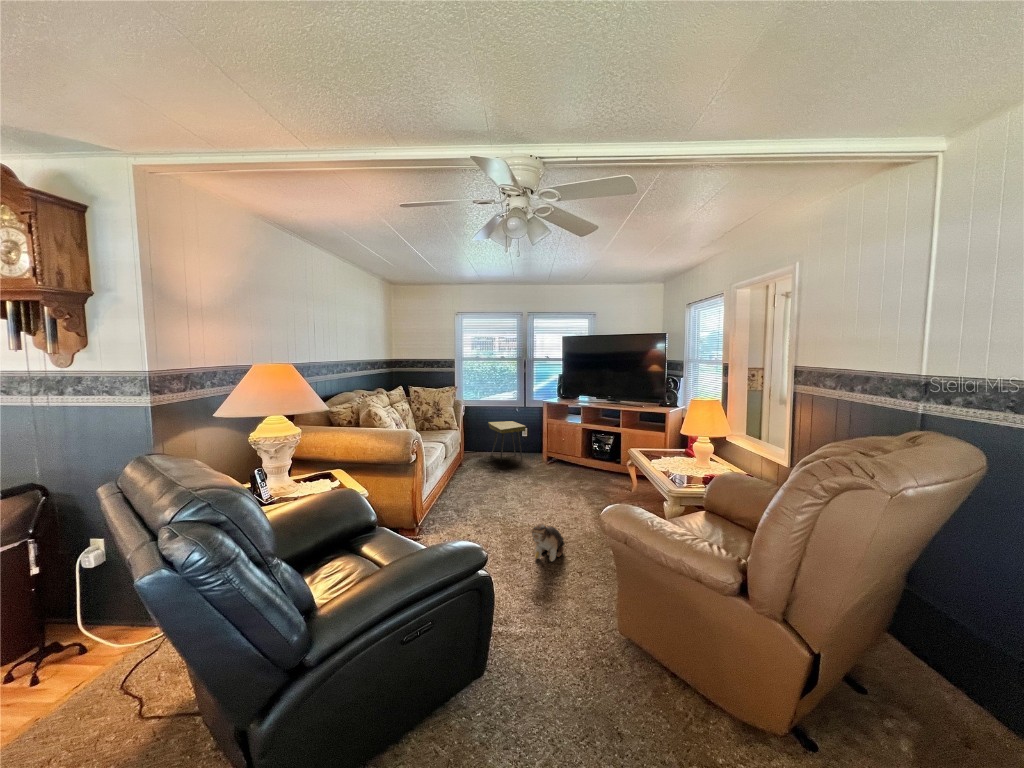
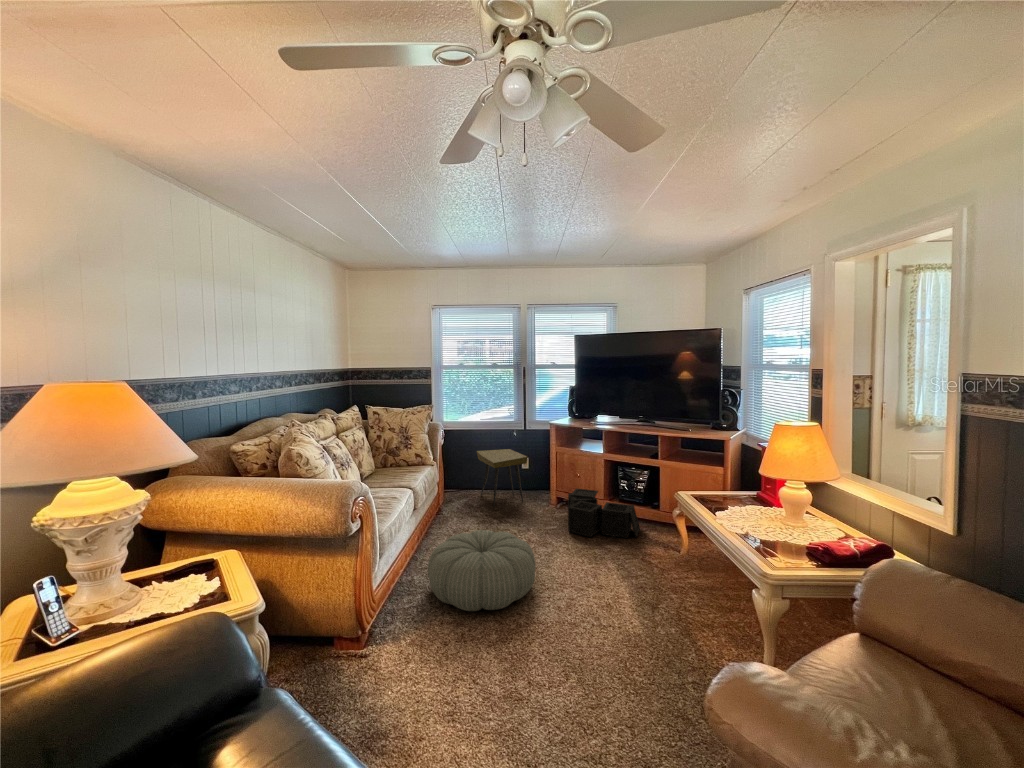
storage bin: none [553,449,605,483] -> present [568,489,640,538]
pouf: none [456,471,528,519] -> present [428,530,536,611]
plush toy: present [529,524,564,561] -> none [543,639,600,705]

